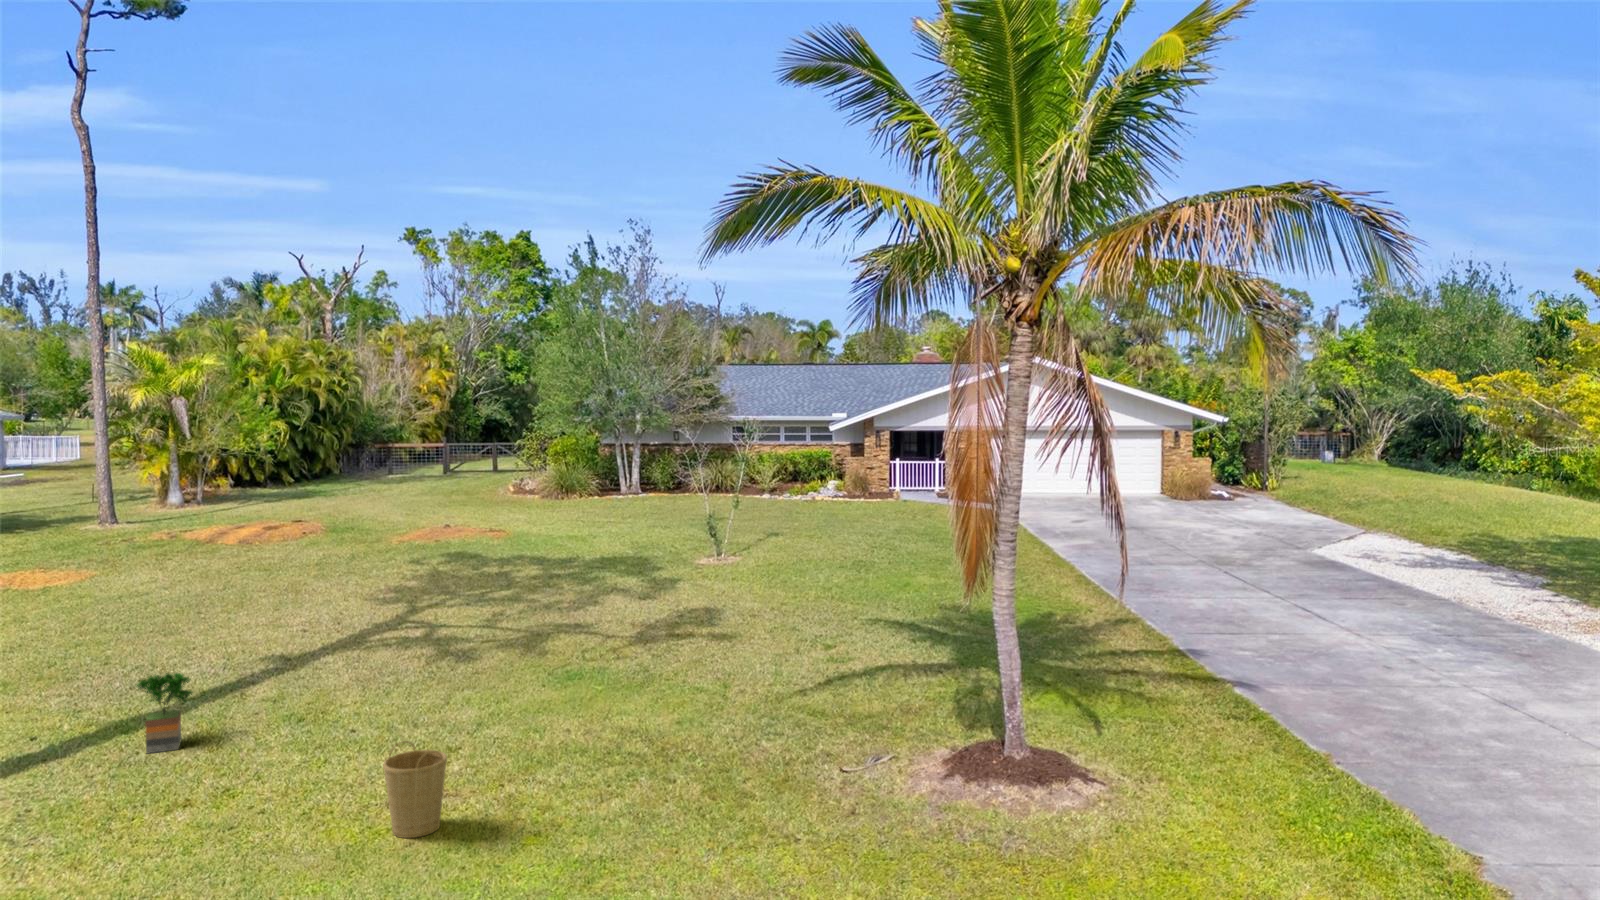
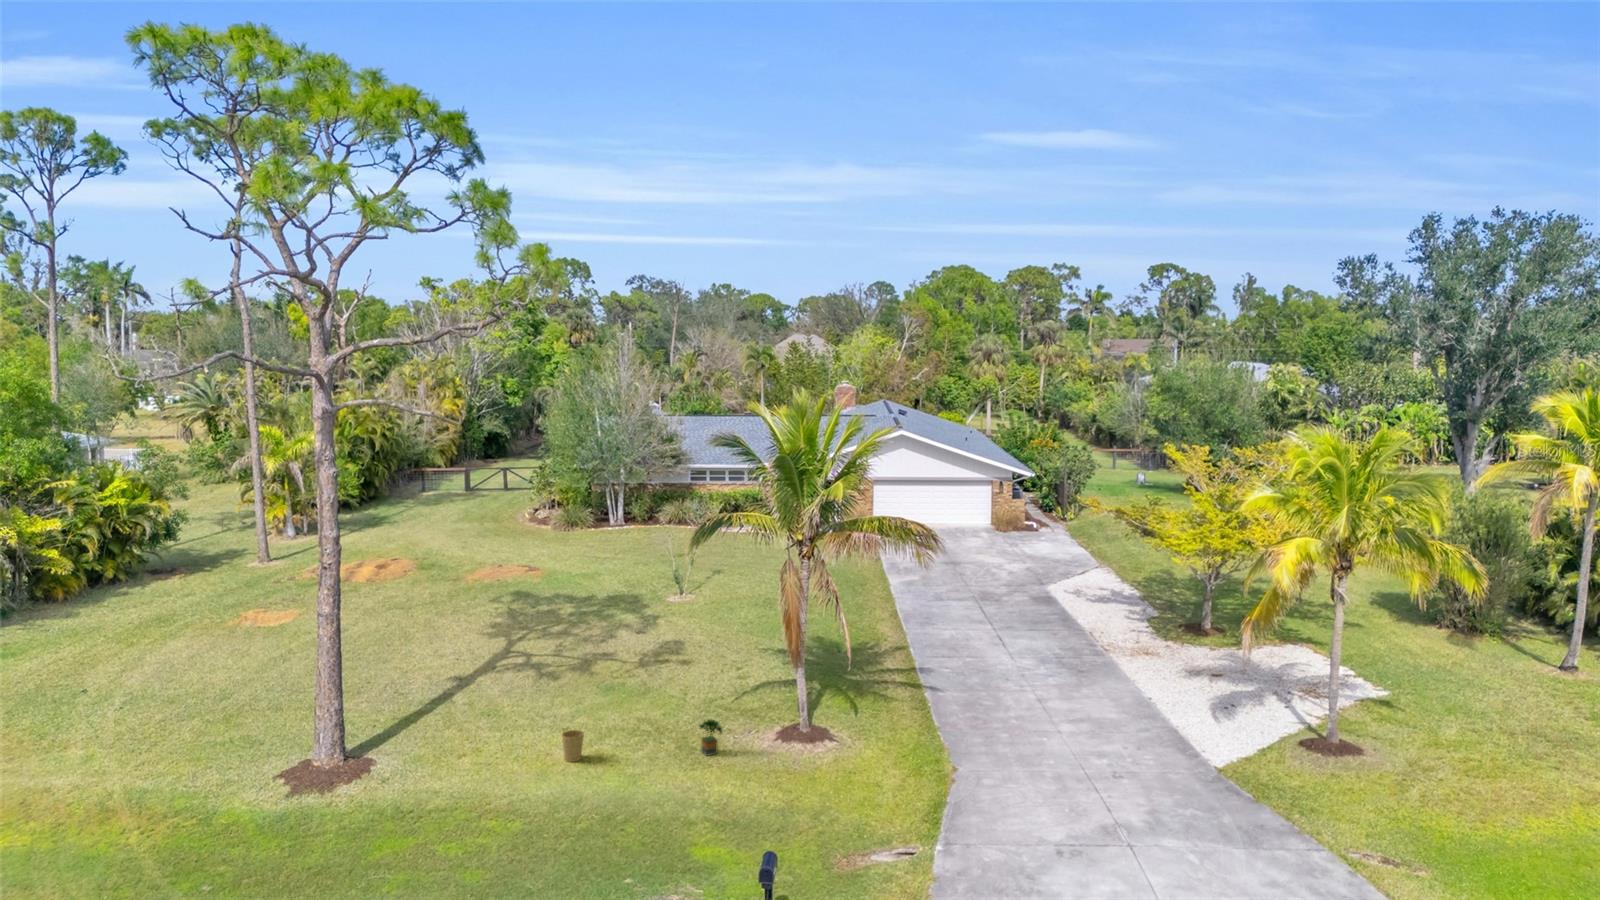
potted tree: present [136,673,193,753] -> present [700,720,722,756]

